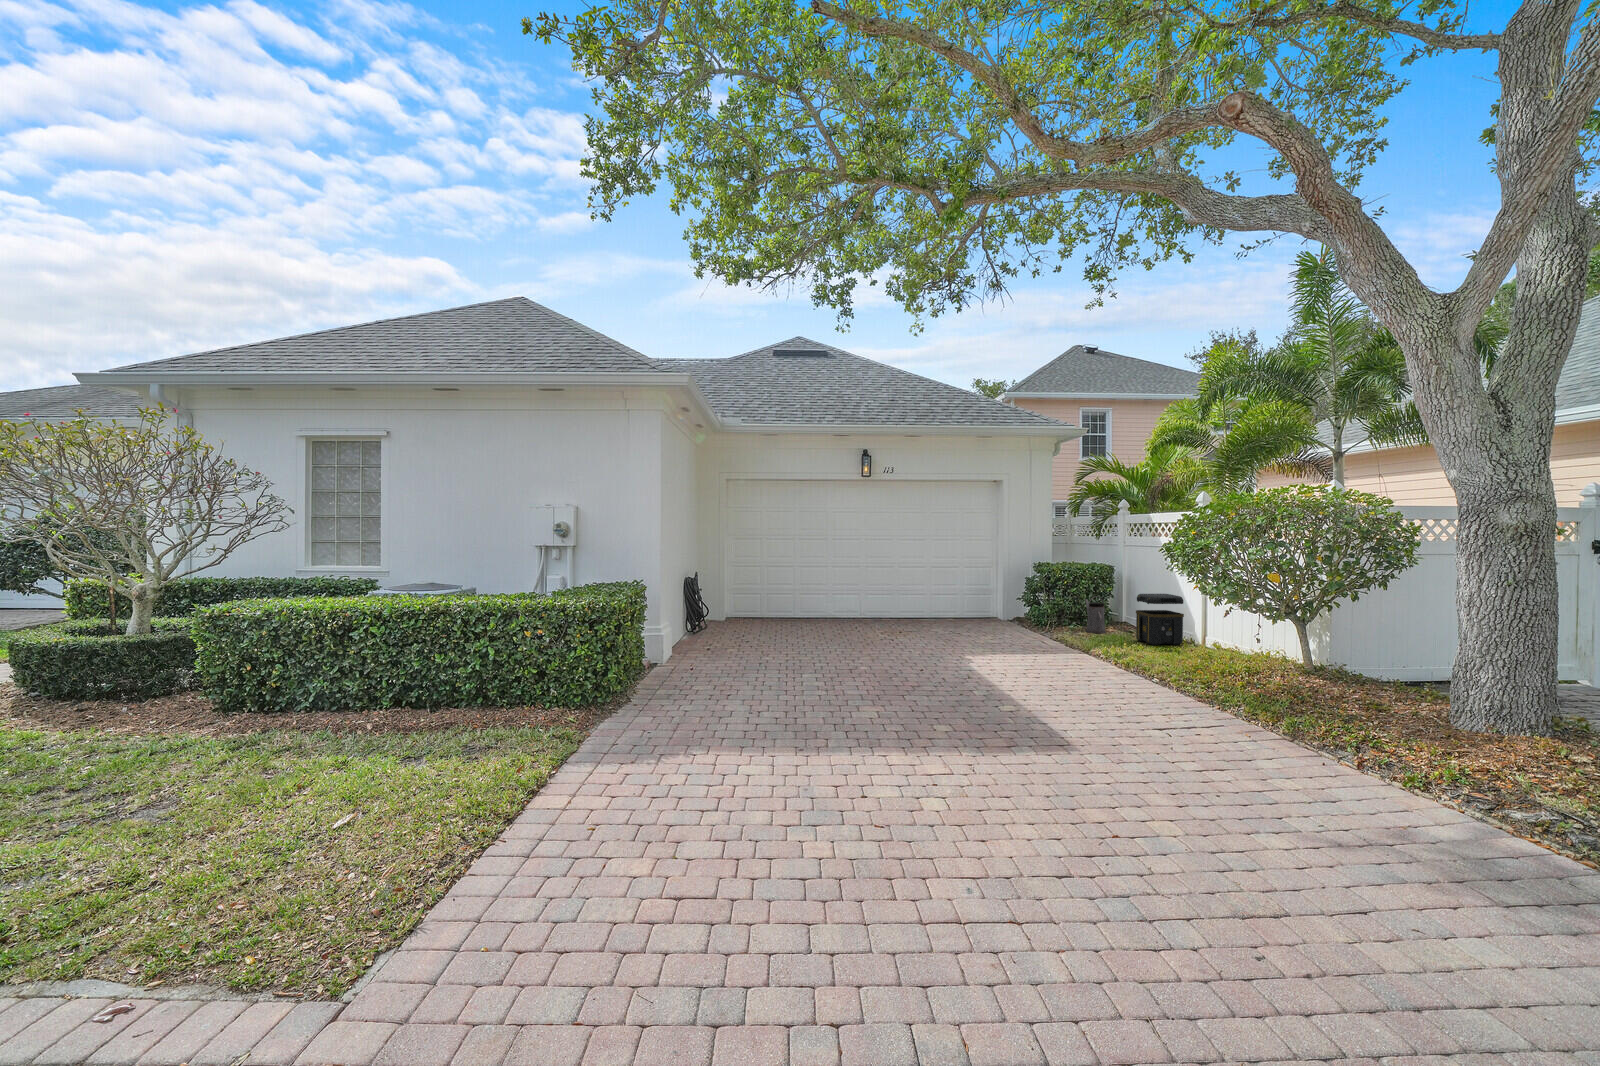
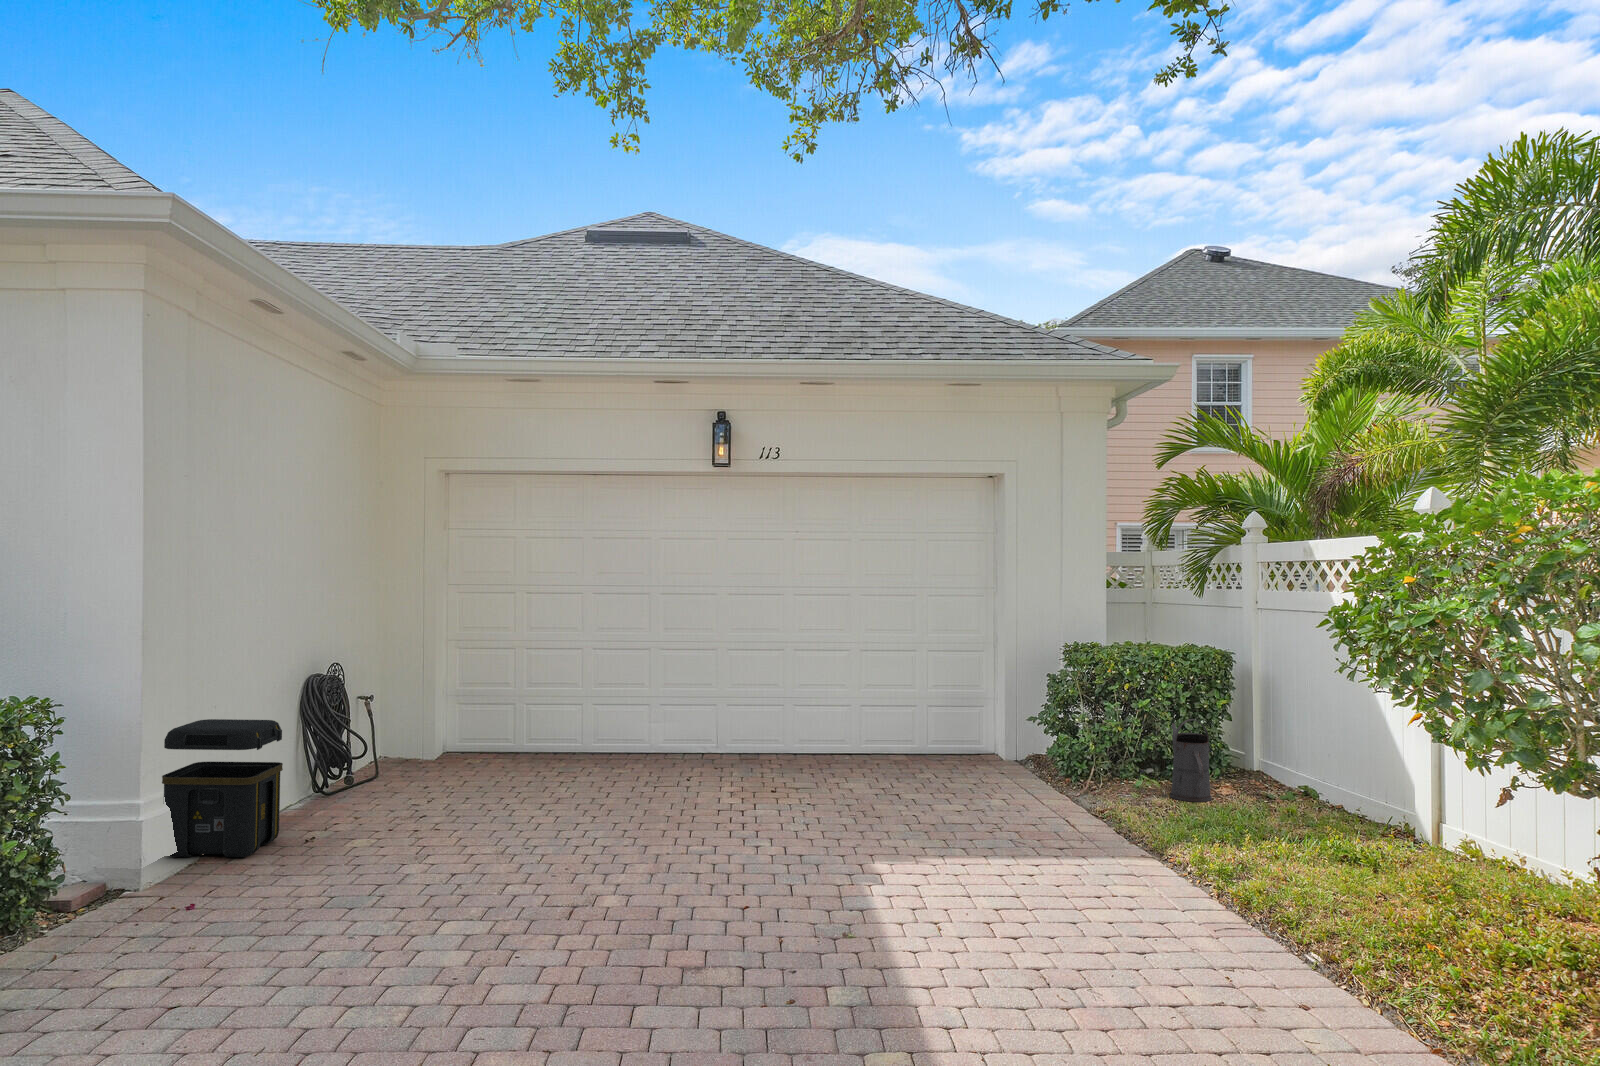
toolbox: present [1136,594,1184,645] -> present [162,719,283,857]

